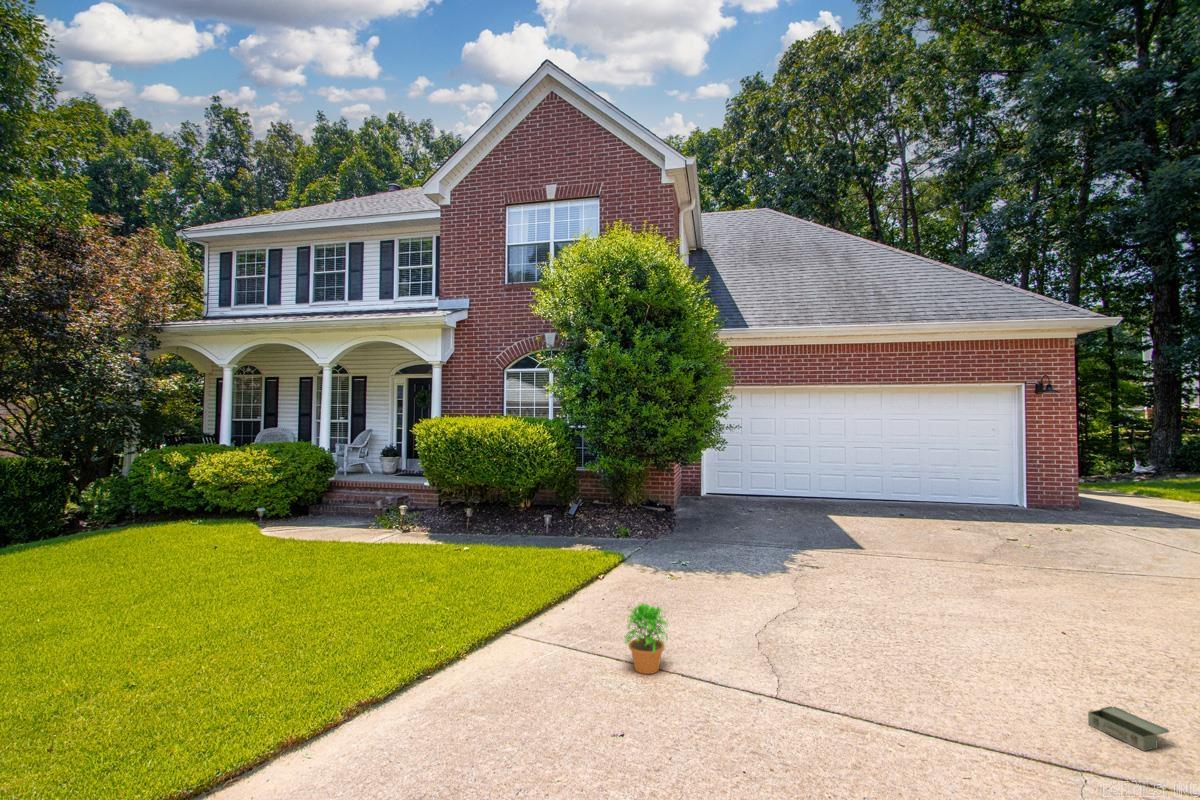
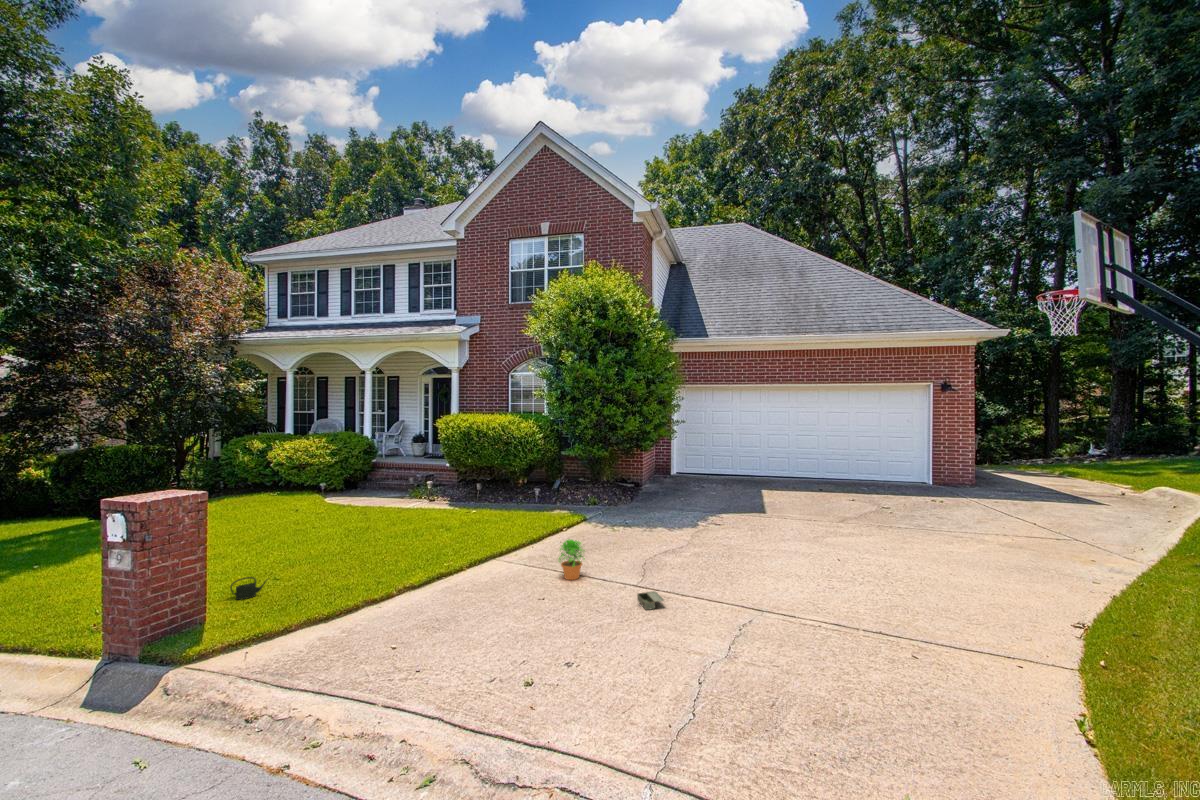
watering can: none [37,683,119,729] -> present [230,577,266,600]
toolbox: present [1088,706,1169,751] -> present [637,591,664,610]

